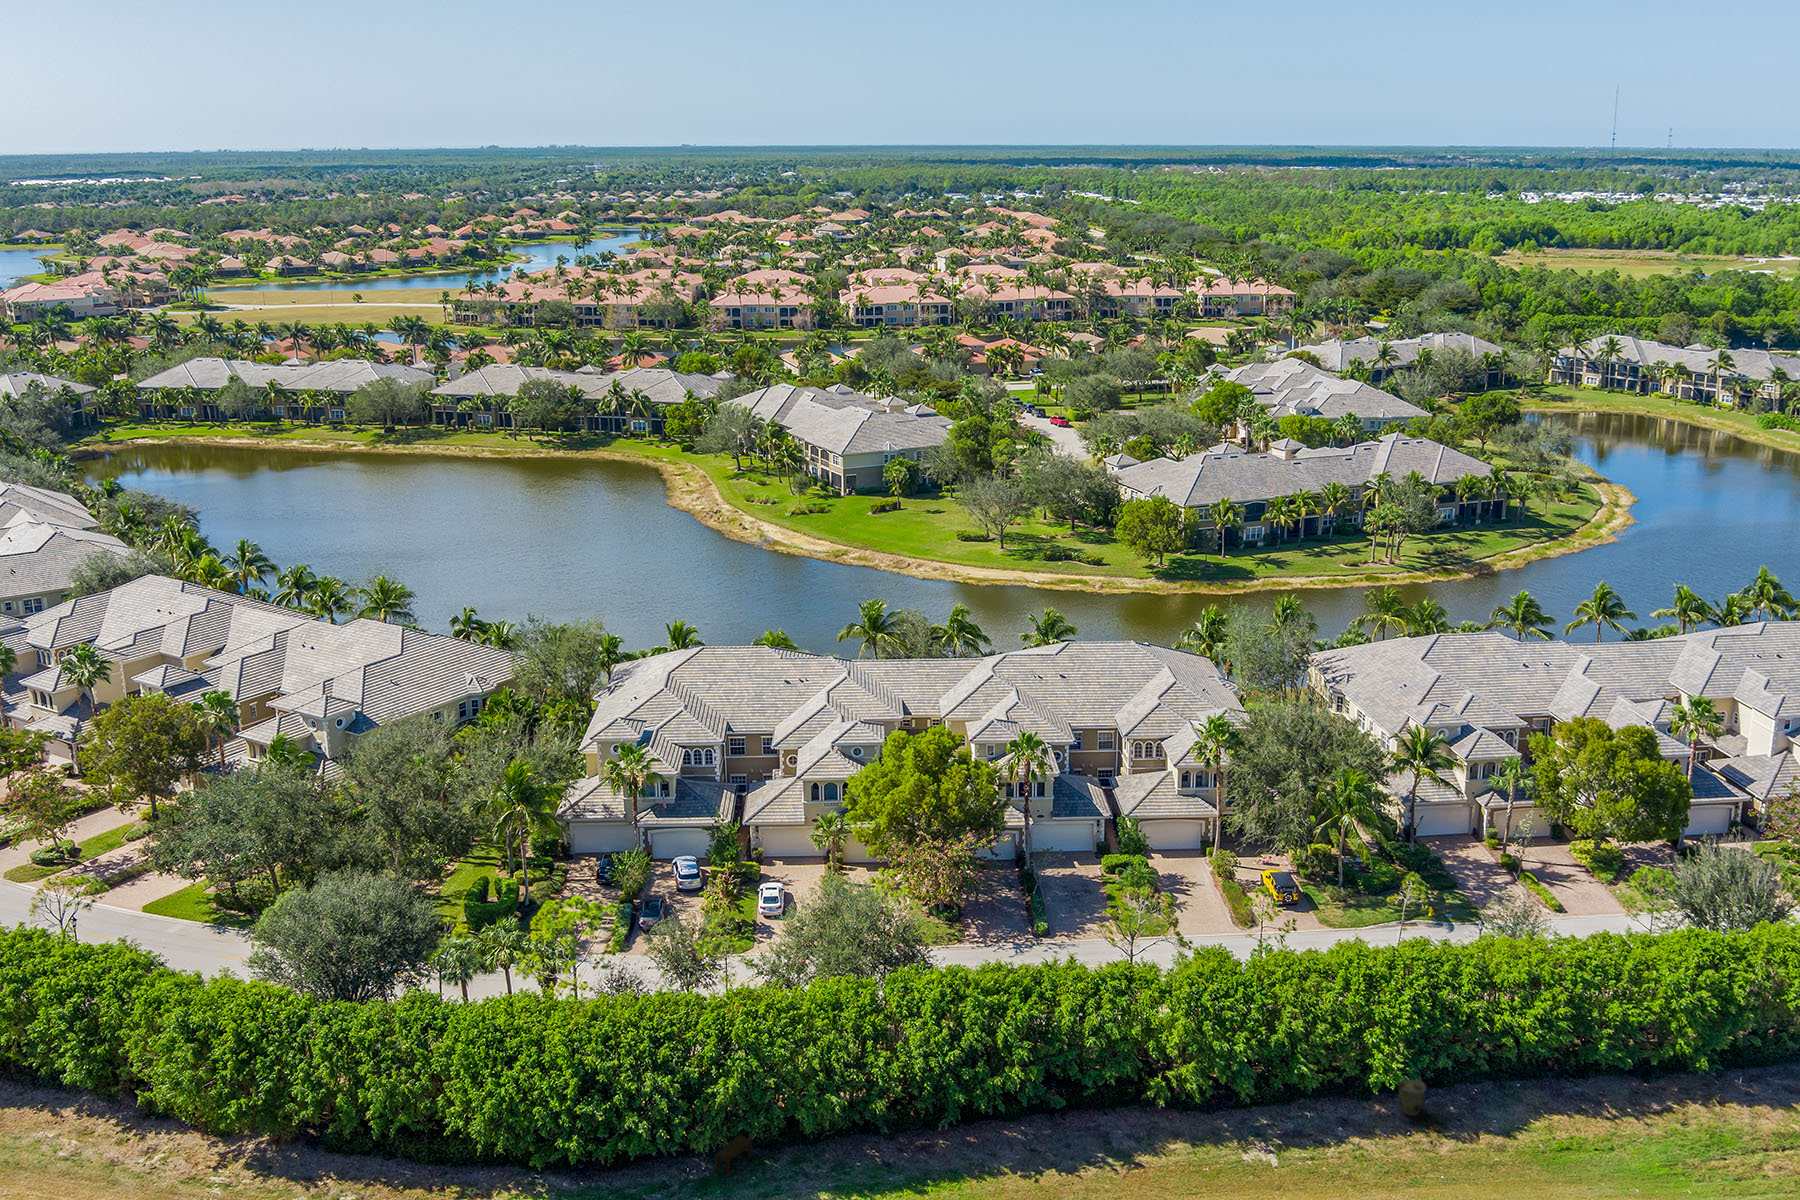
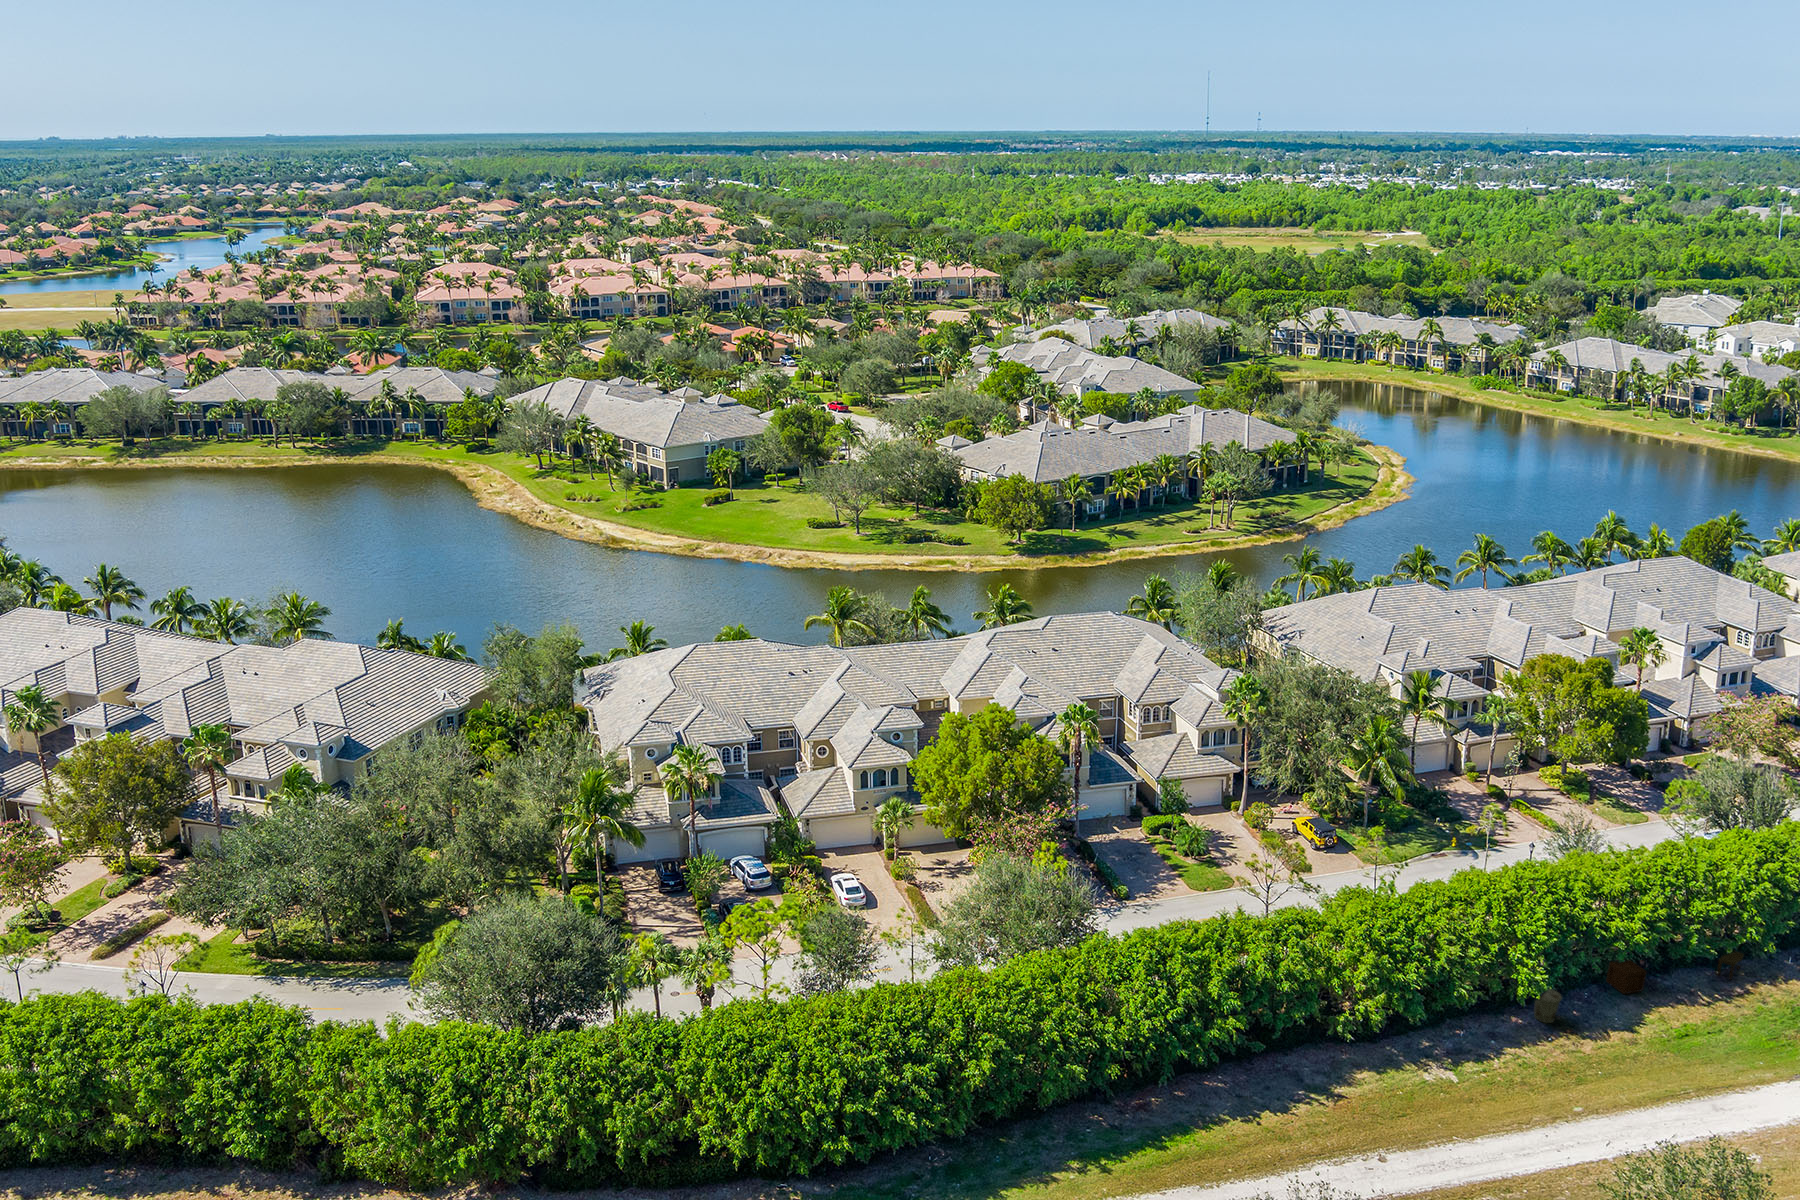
wooden crate: none [1504,1058,1544,1096] -> present [1606,960,1646,994]
bench: present [715,1135,752,1177] -> present [1717,952,1744,979]

